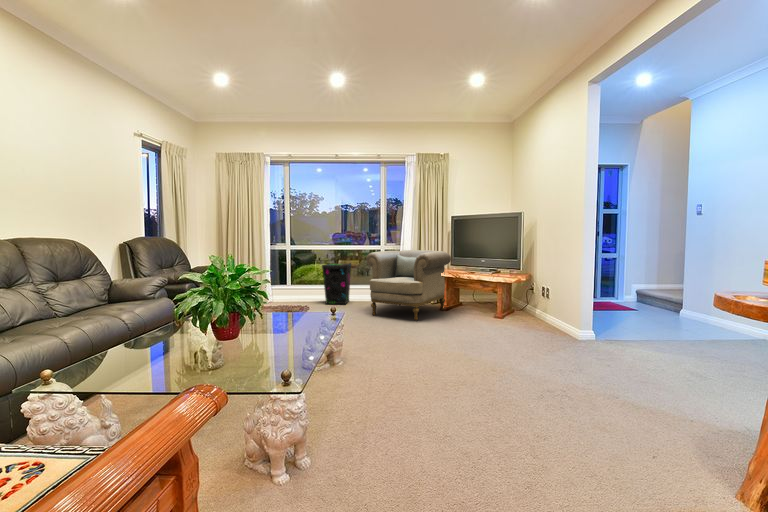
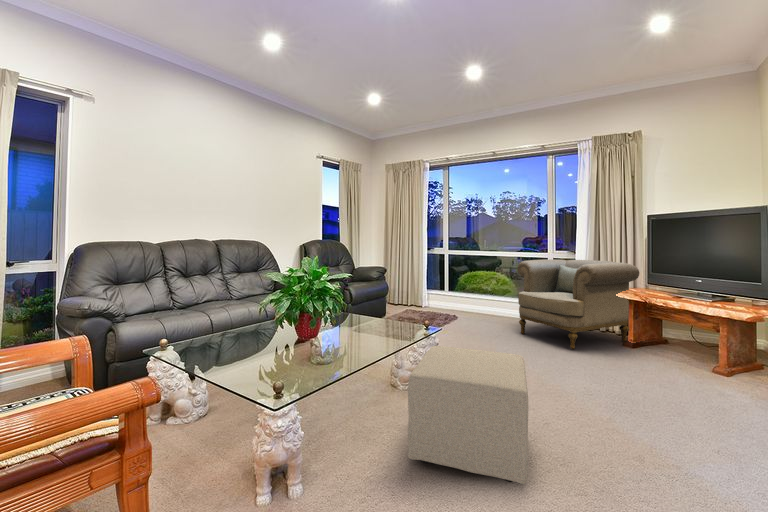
speaker: present [322,263,351,305] -> none [475,270,510,317]
ottoman: none [356,322,453,415] -> present [408,346,529,484]

